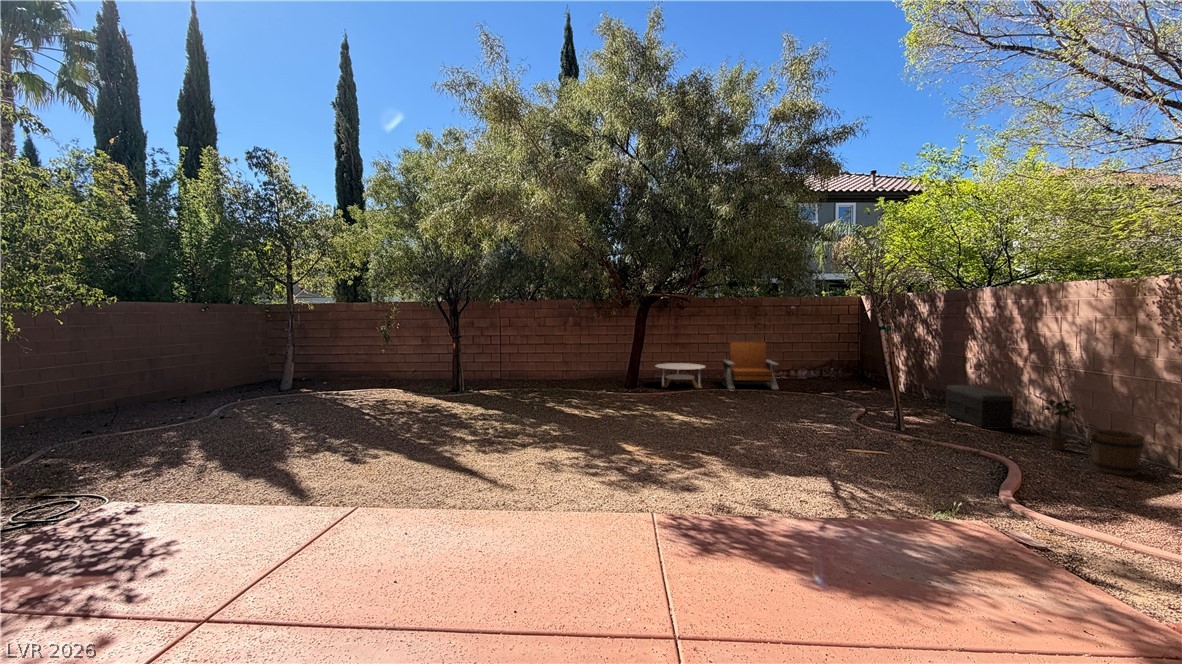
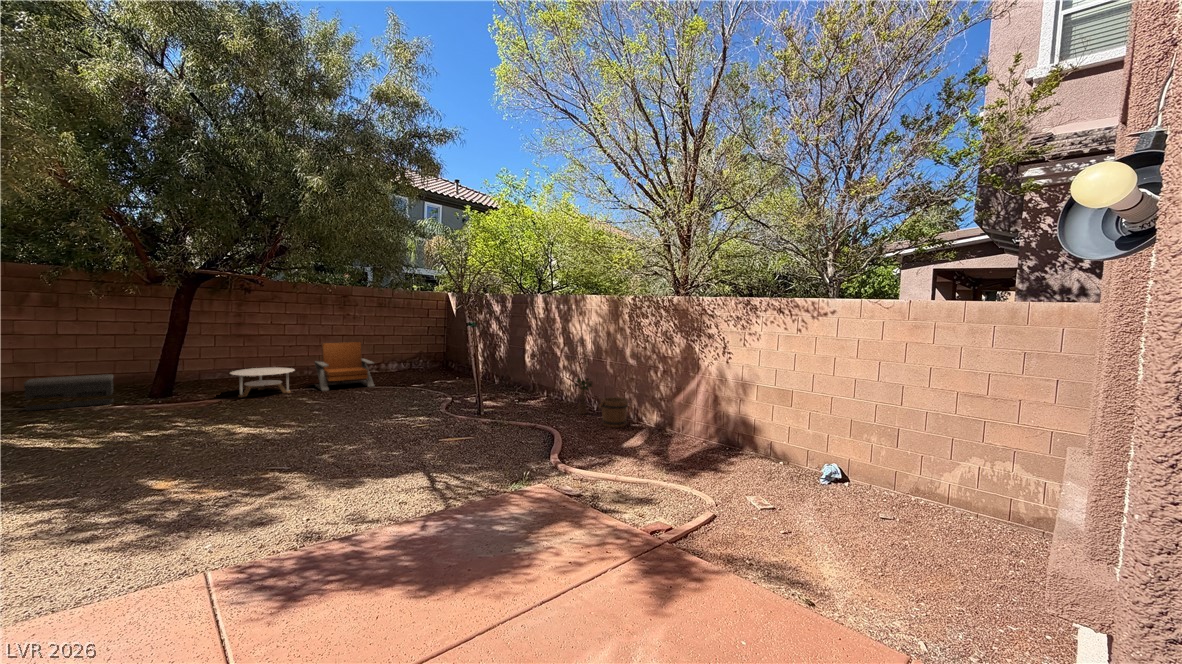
storage bench: present [946,385,1013,429] -> present [24,374,114,411]

